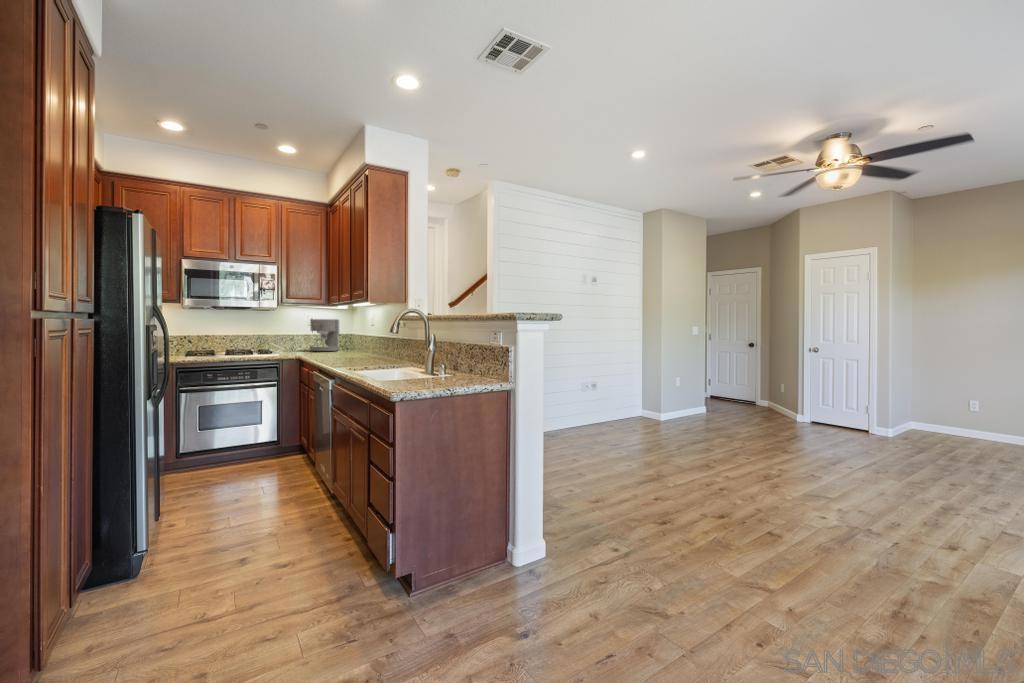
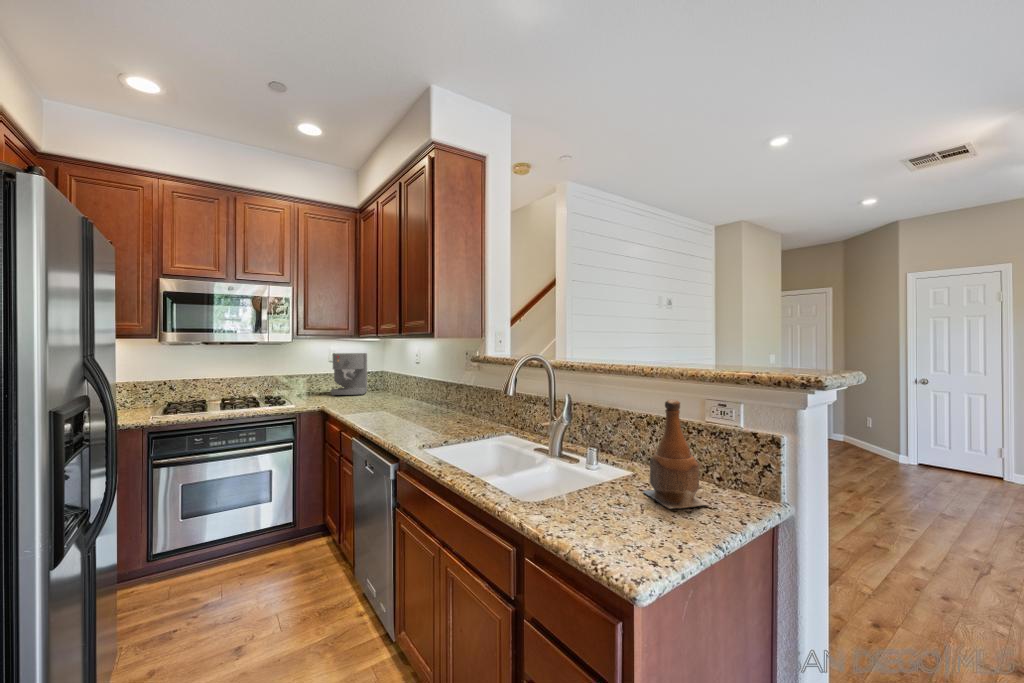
bottle: none [450,329,476,383] -> present [643,399,709,509]

